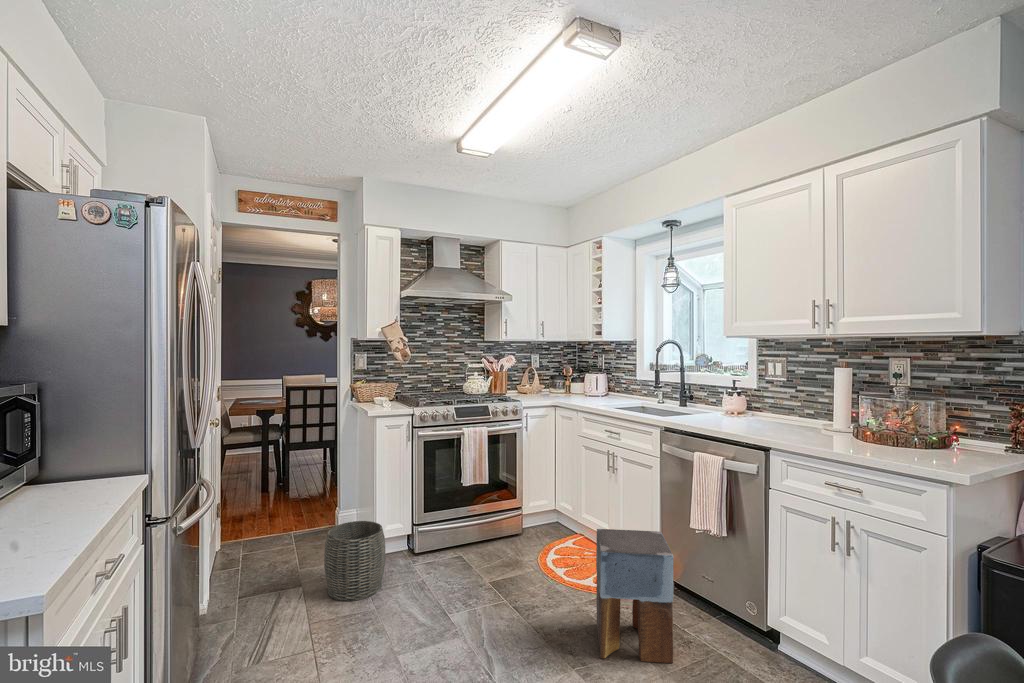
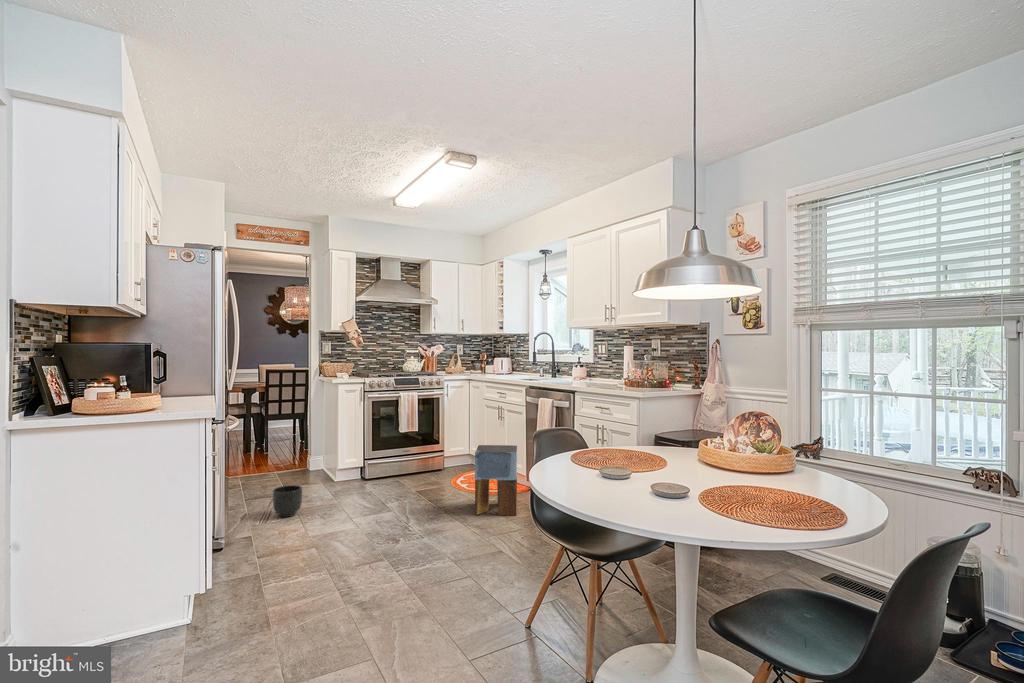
woven basket: present [324,521,385,601] -> none [304,453,345,500]
planter: none [270,589,318,648] -> present [273,485,302,517]

